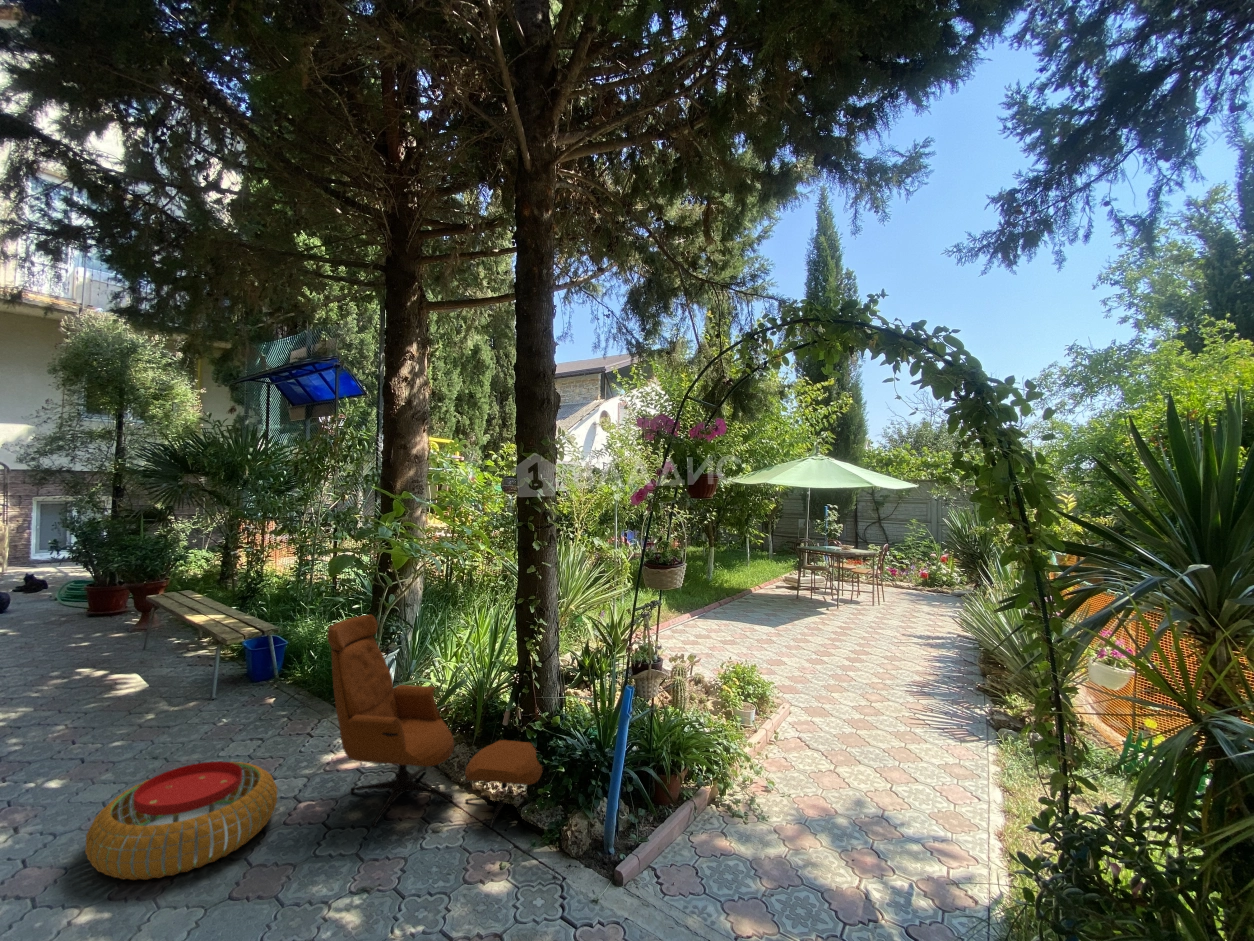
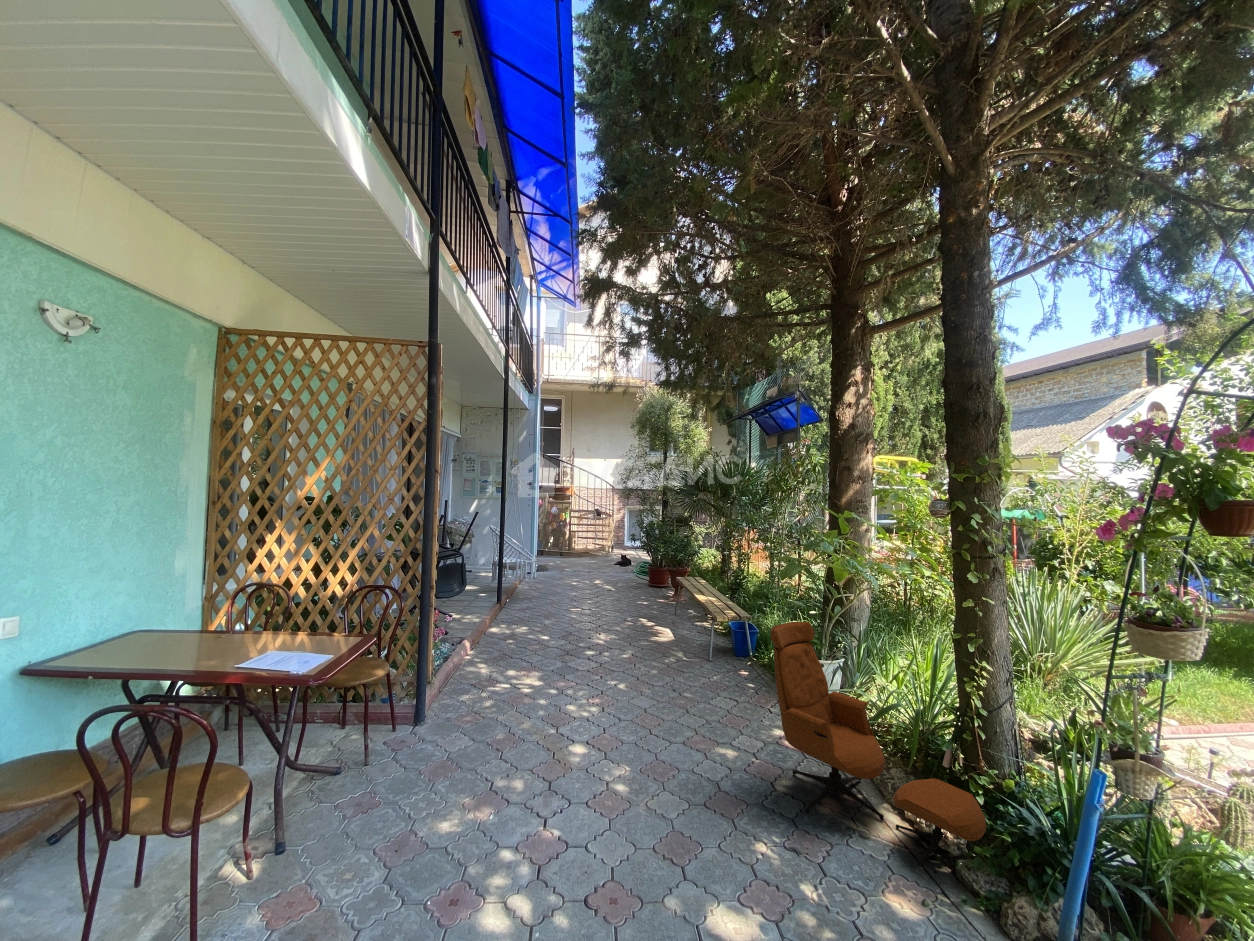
pouf: present [85,761,277,880] -> none [627,709,737,787]

